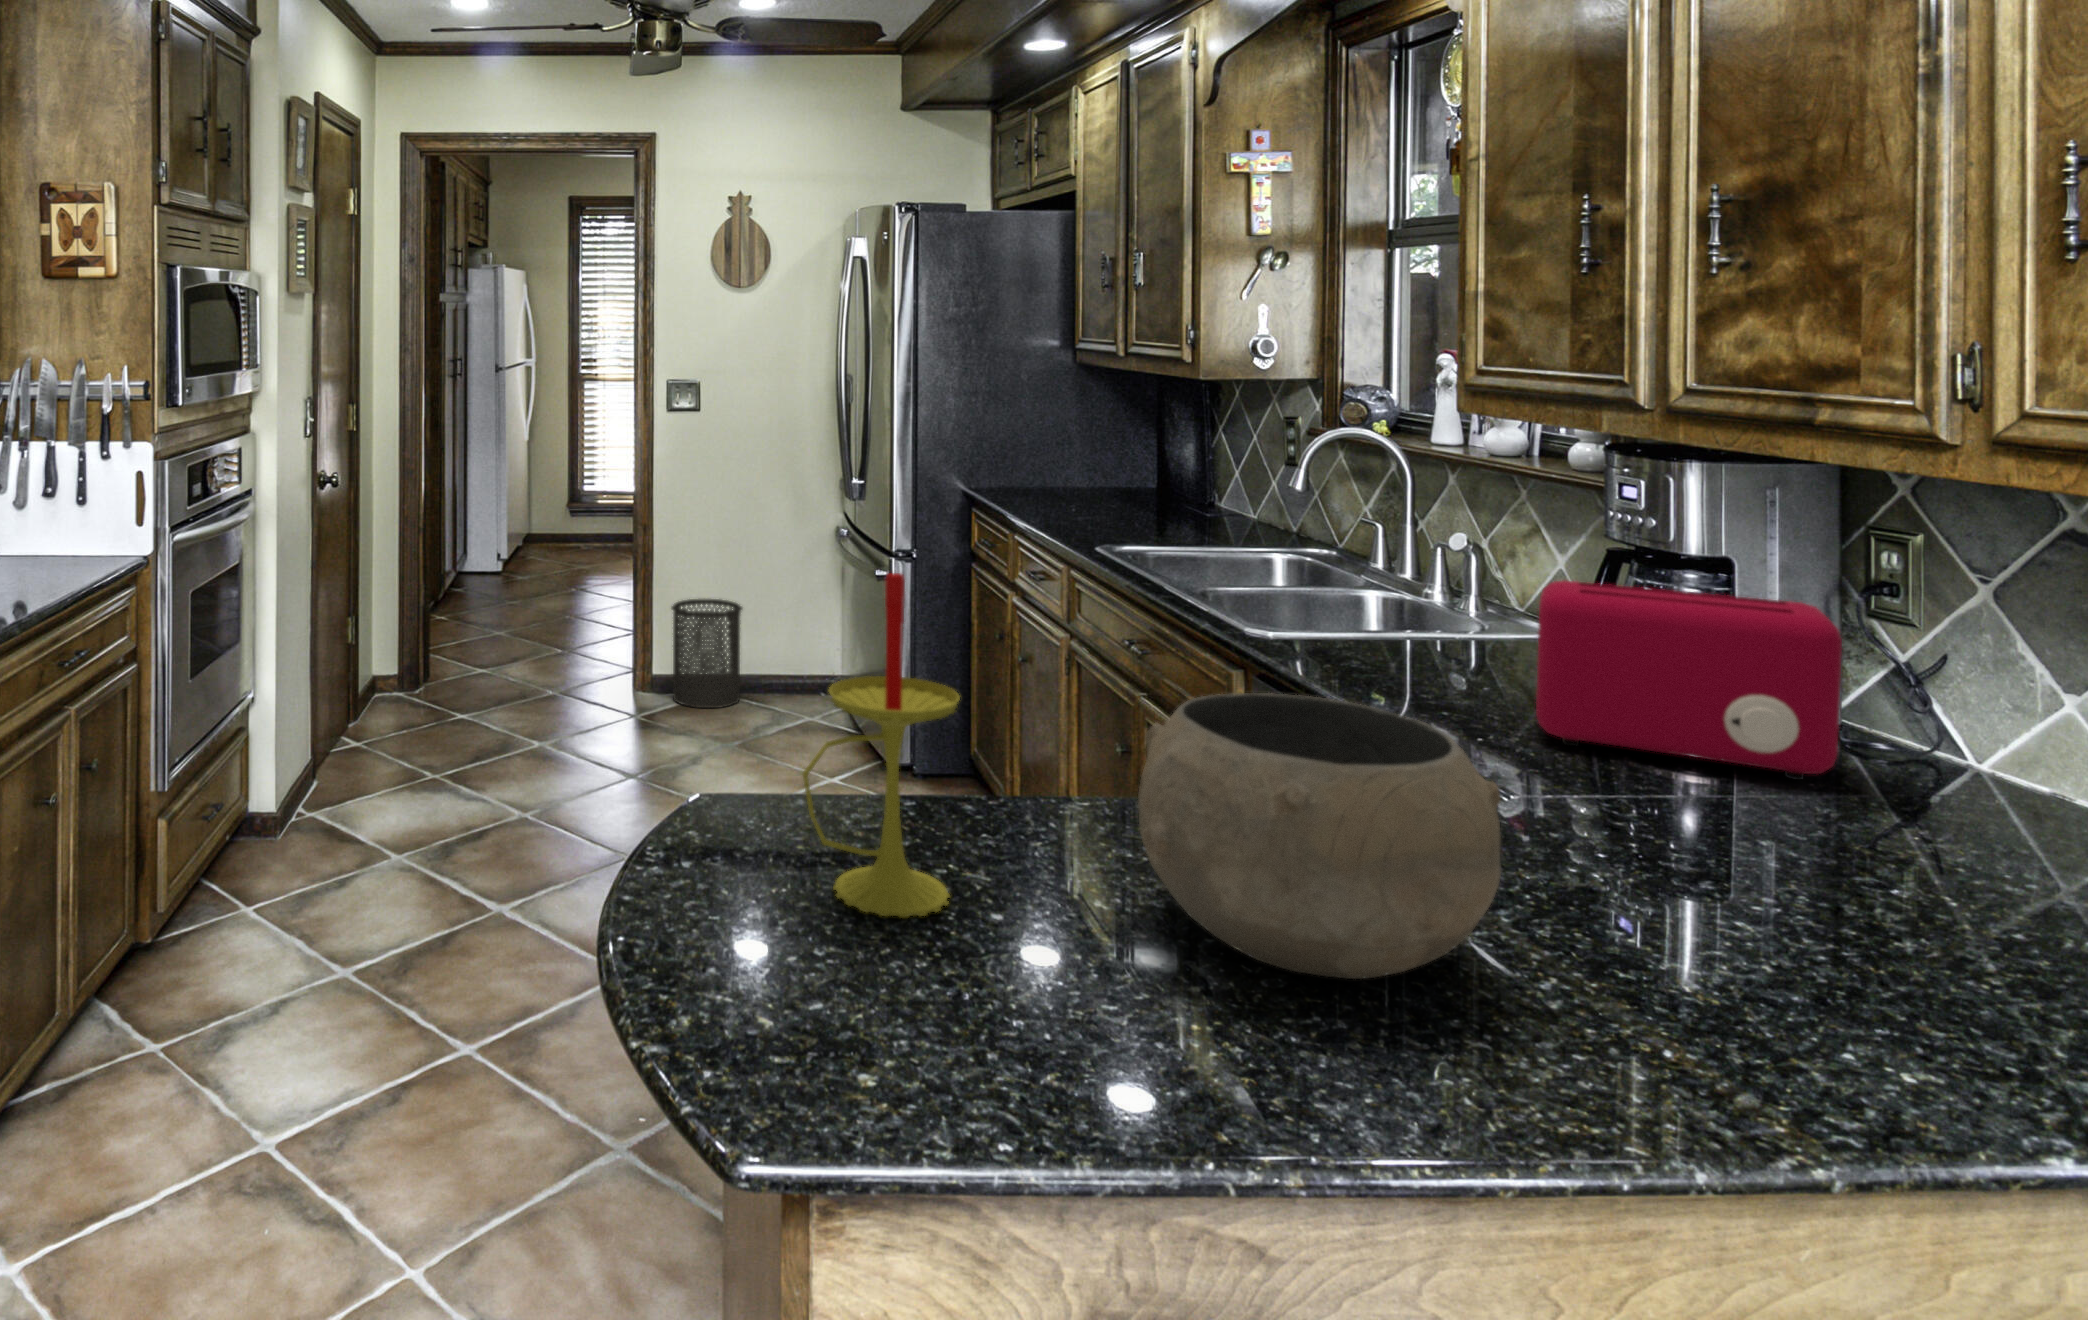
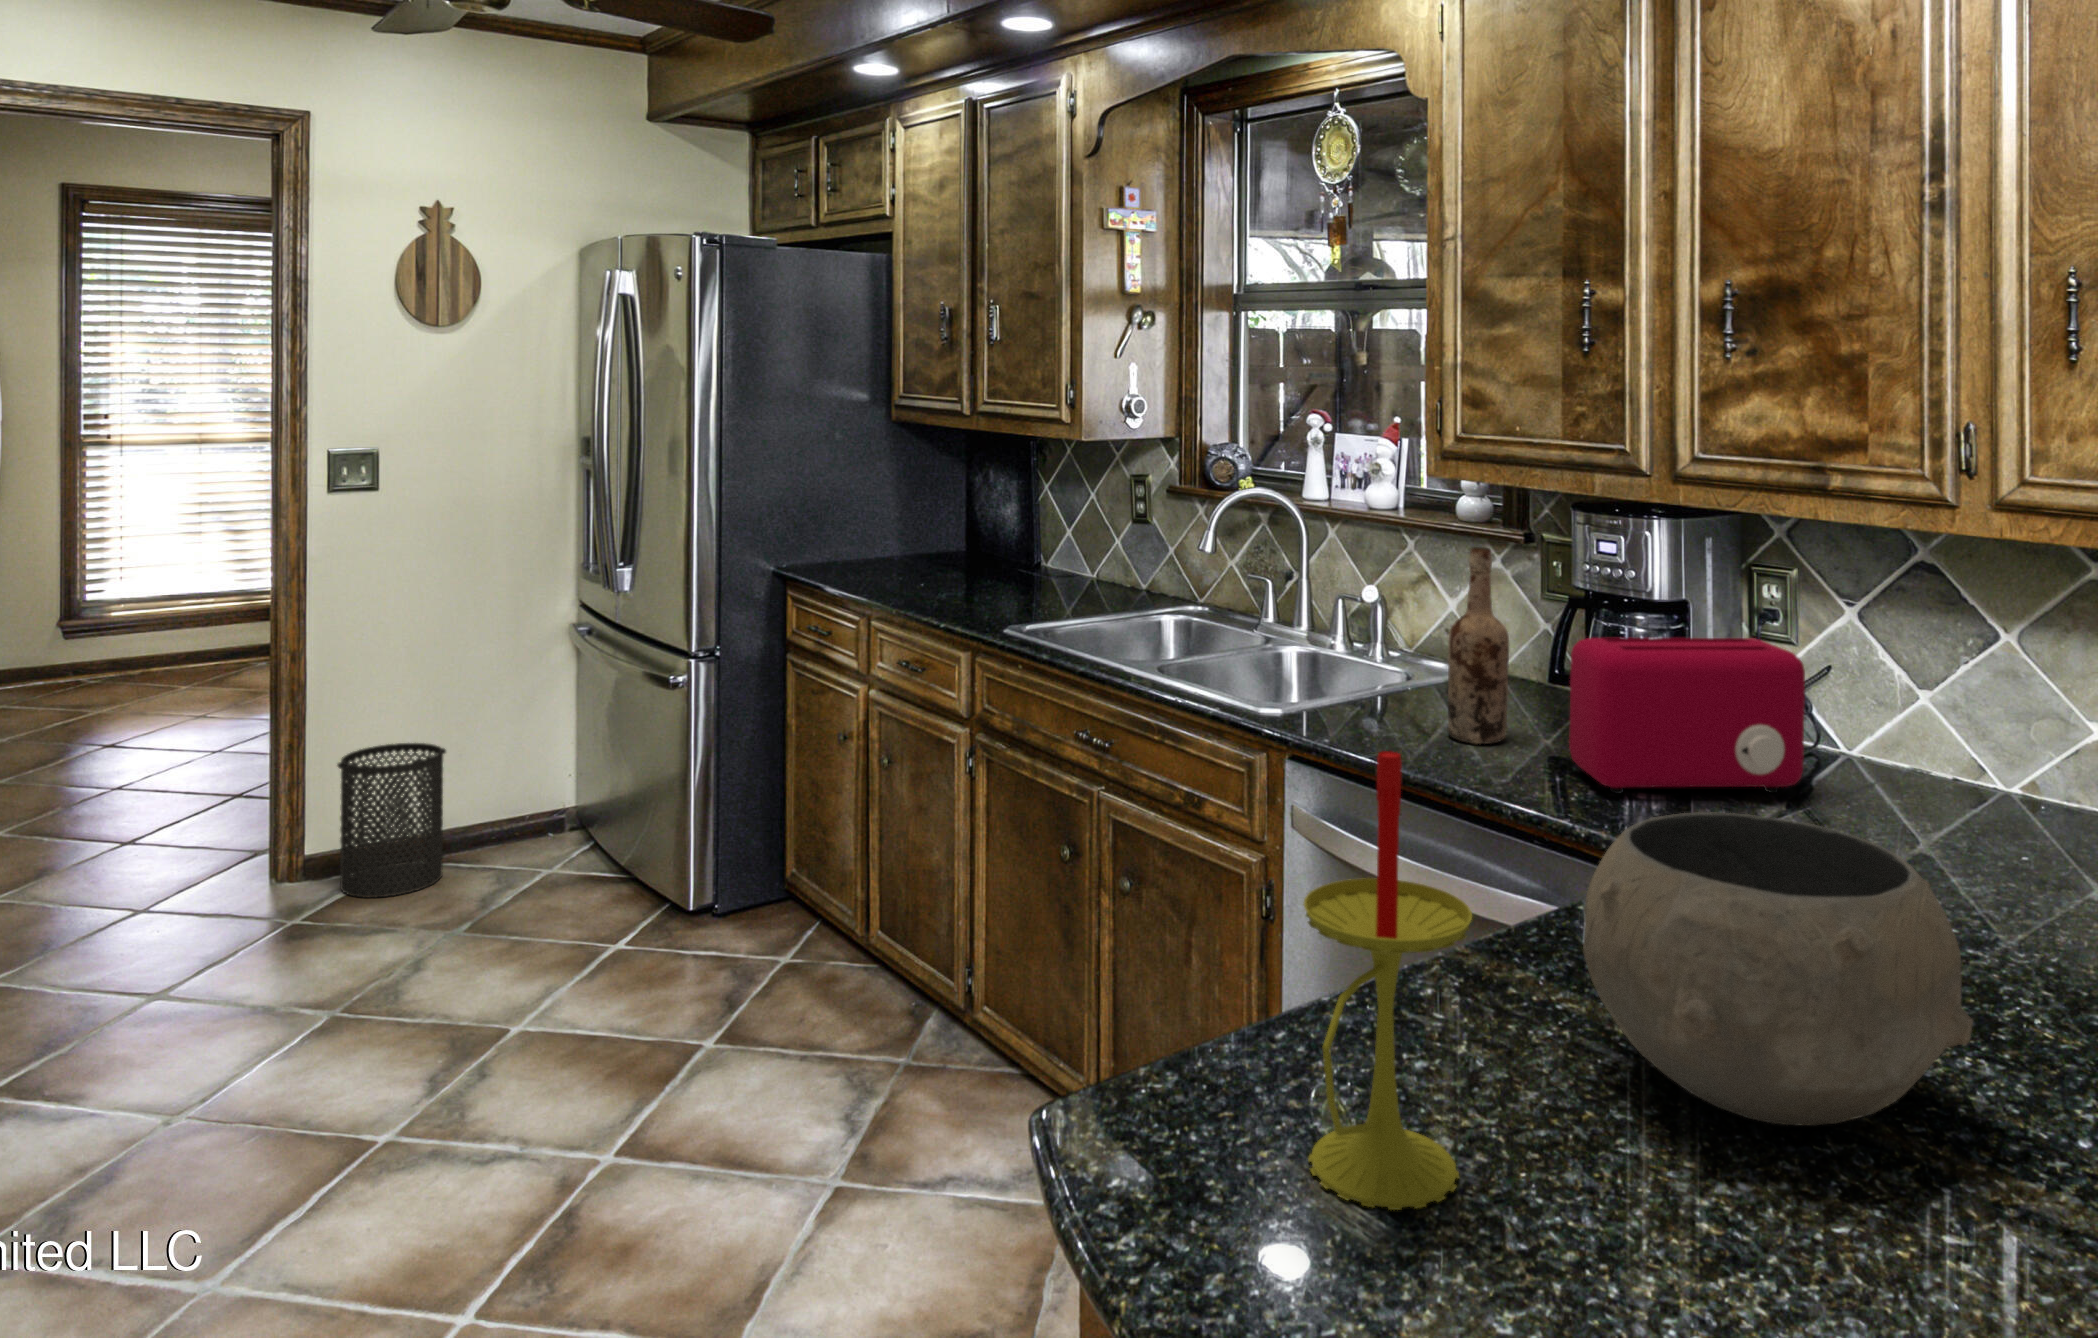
wine bottle: none [1441,483,1516,687] -> present [1448,547,1509,744]

